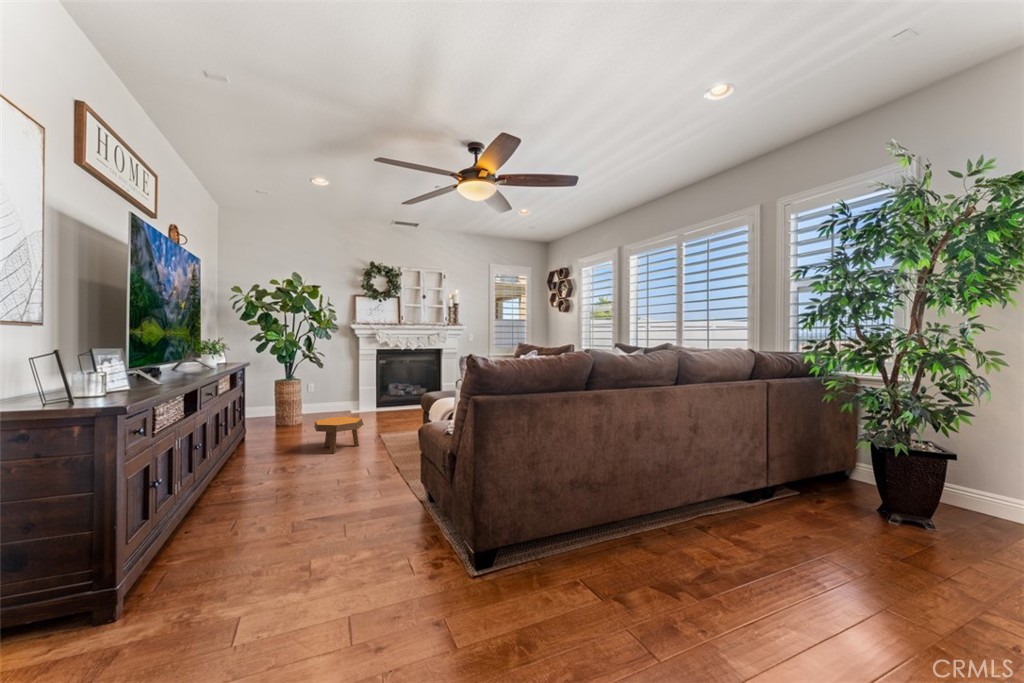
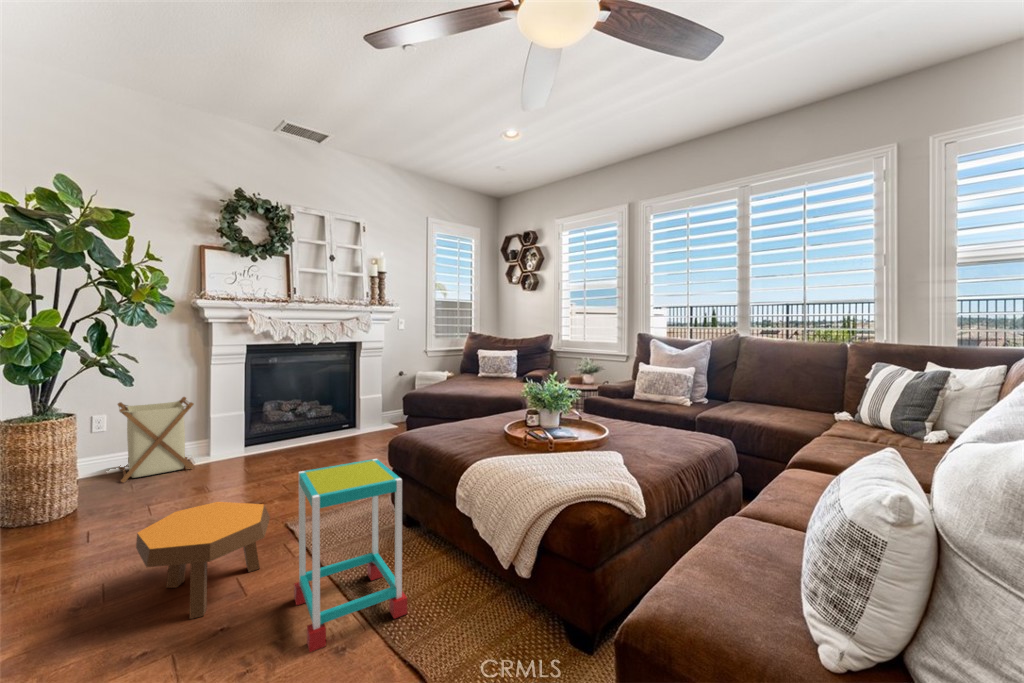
laundry basket: none [316,377,348,418] -> present [118,397,194,483]
side table: none [363,399,404,464] -> present [294,459,407,652]

